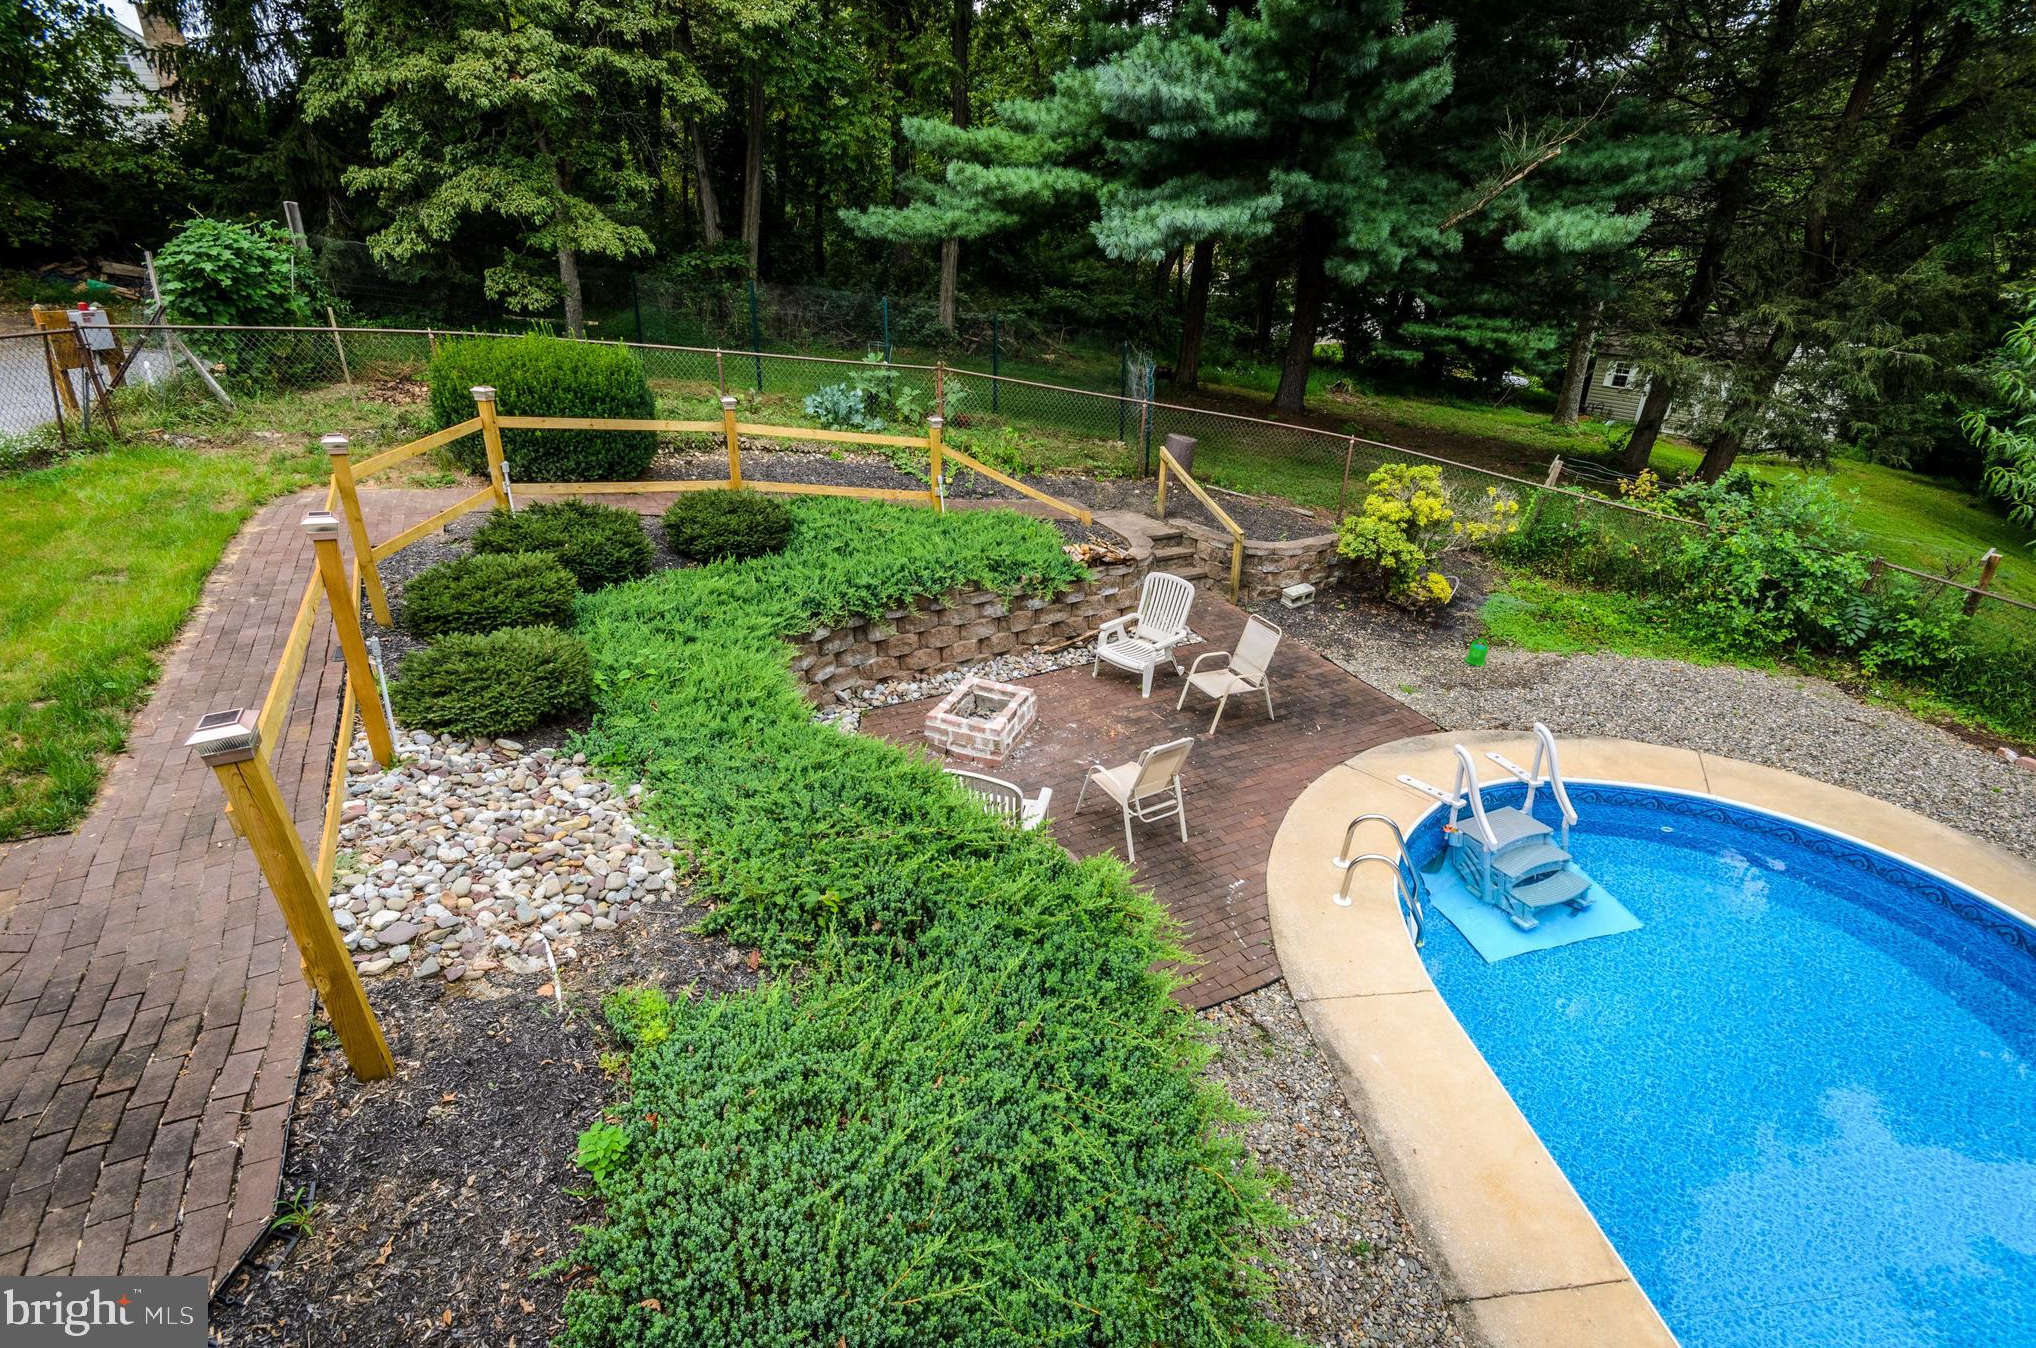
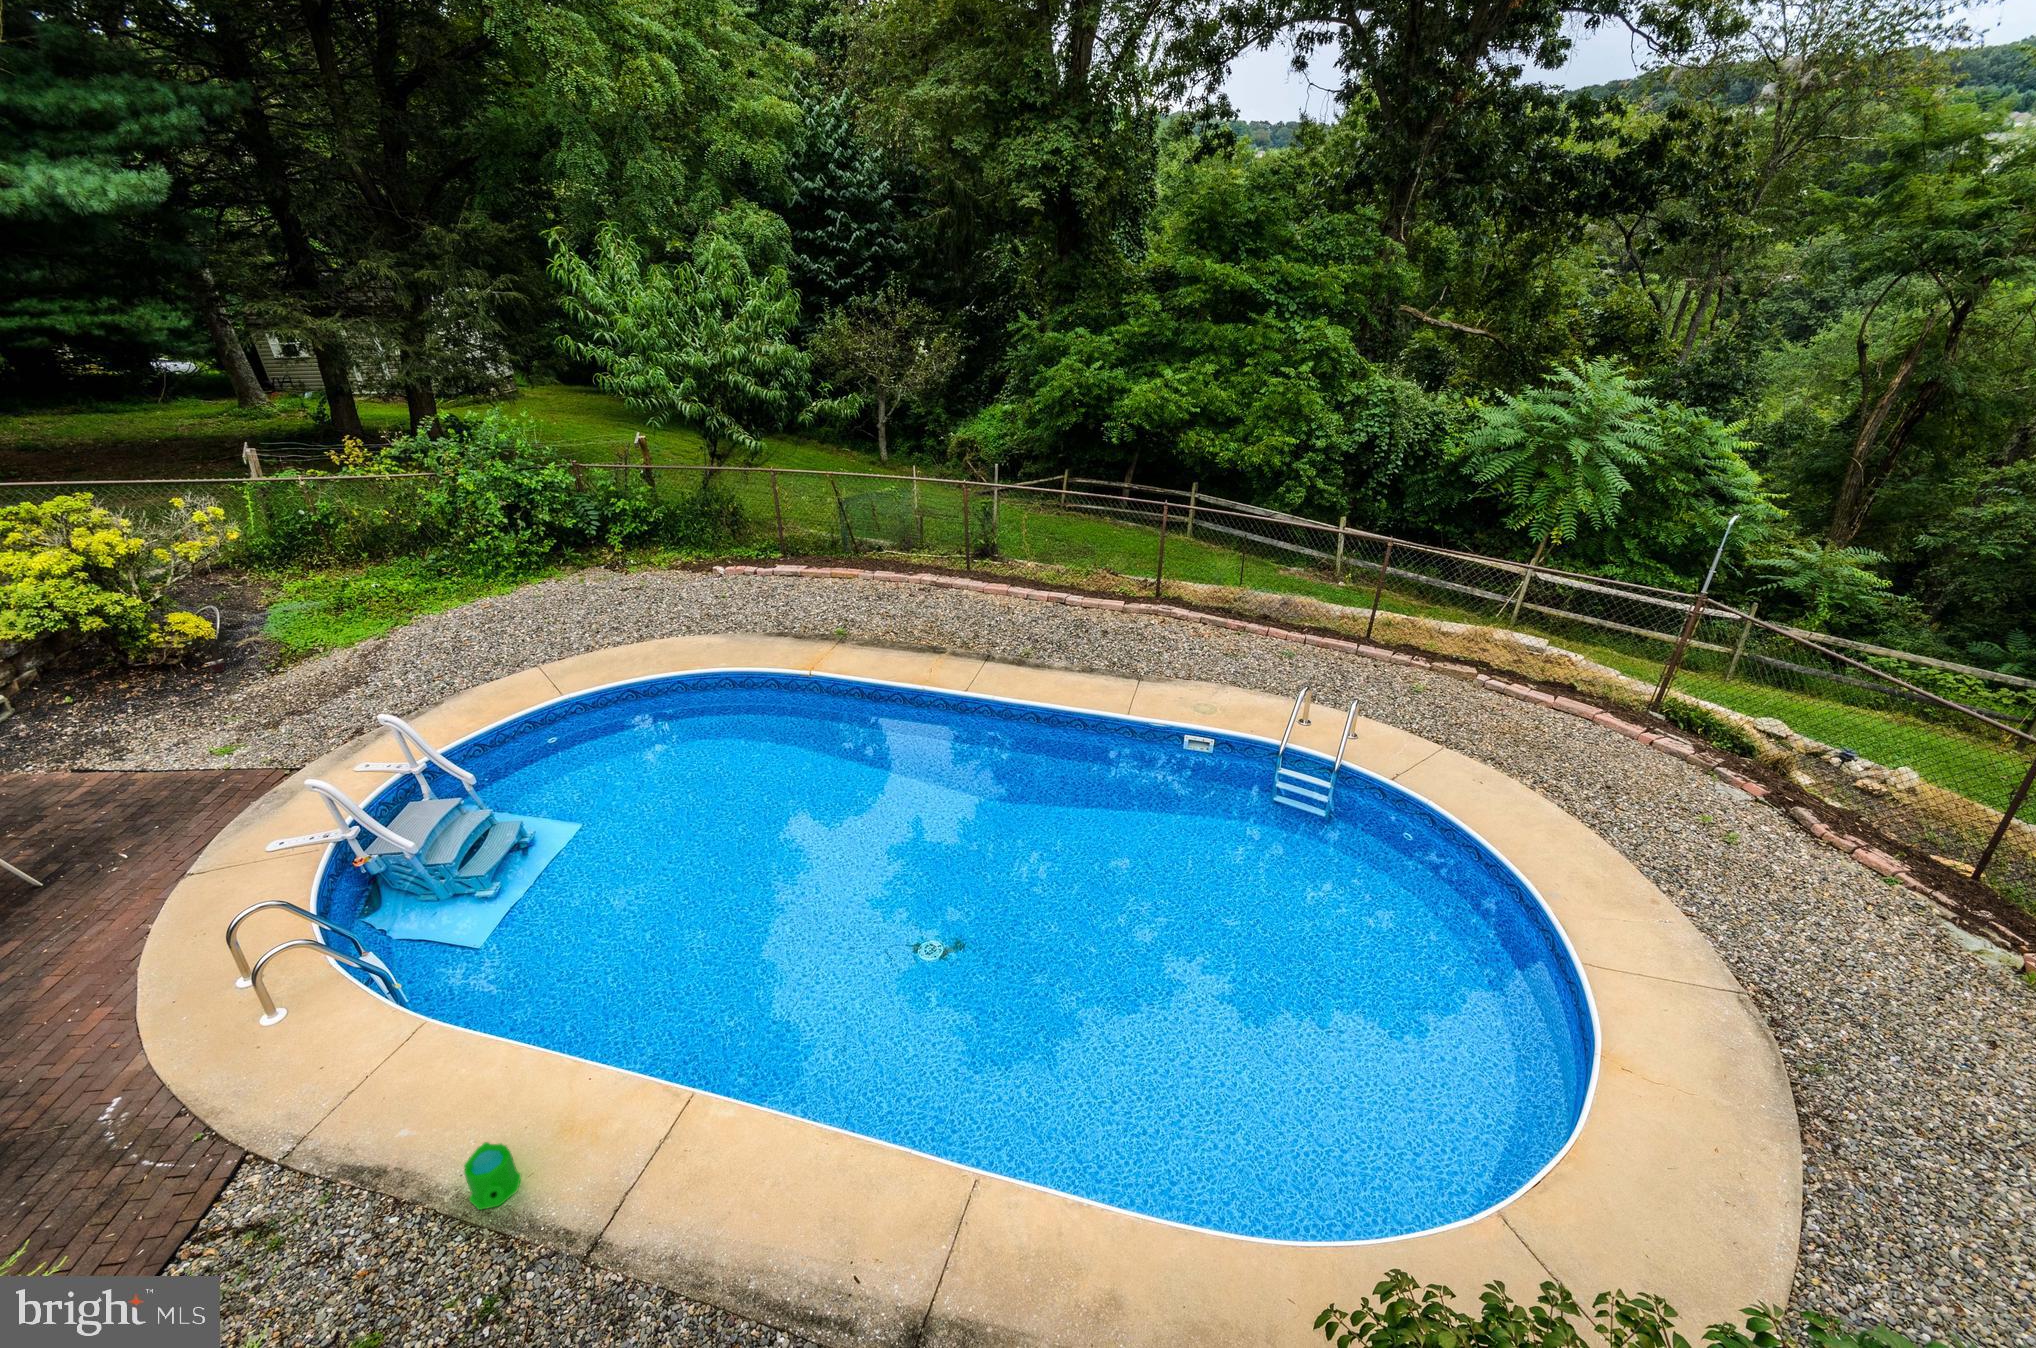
watering can: present [1465,639,1489,666] -> present [464,1142,521,1210]

